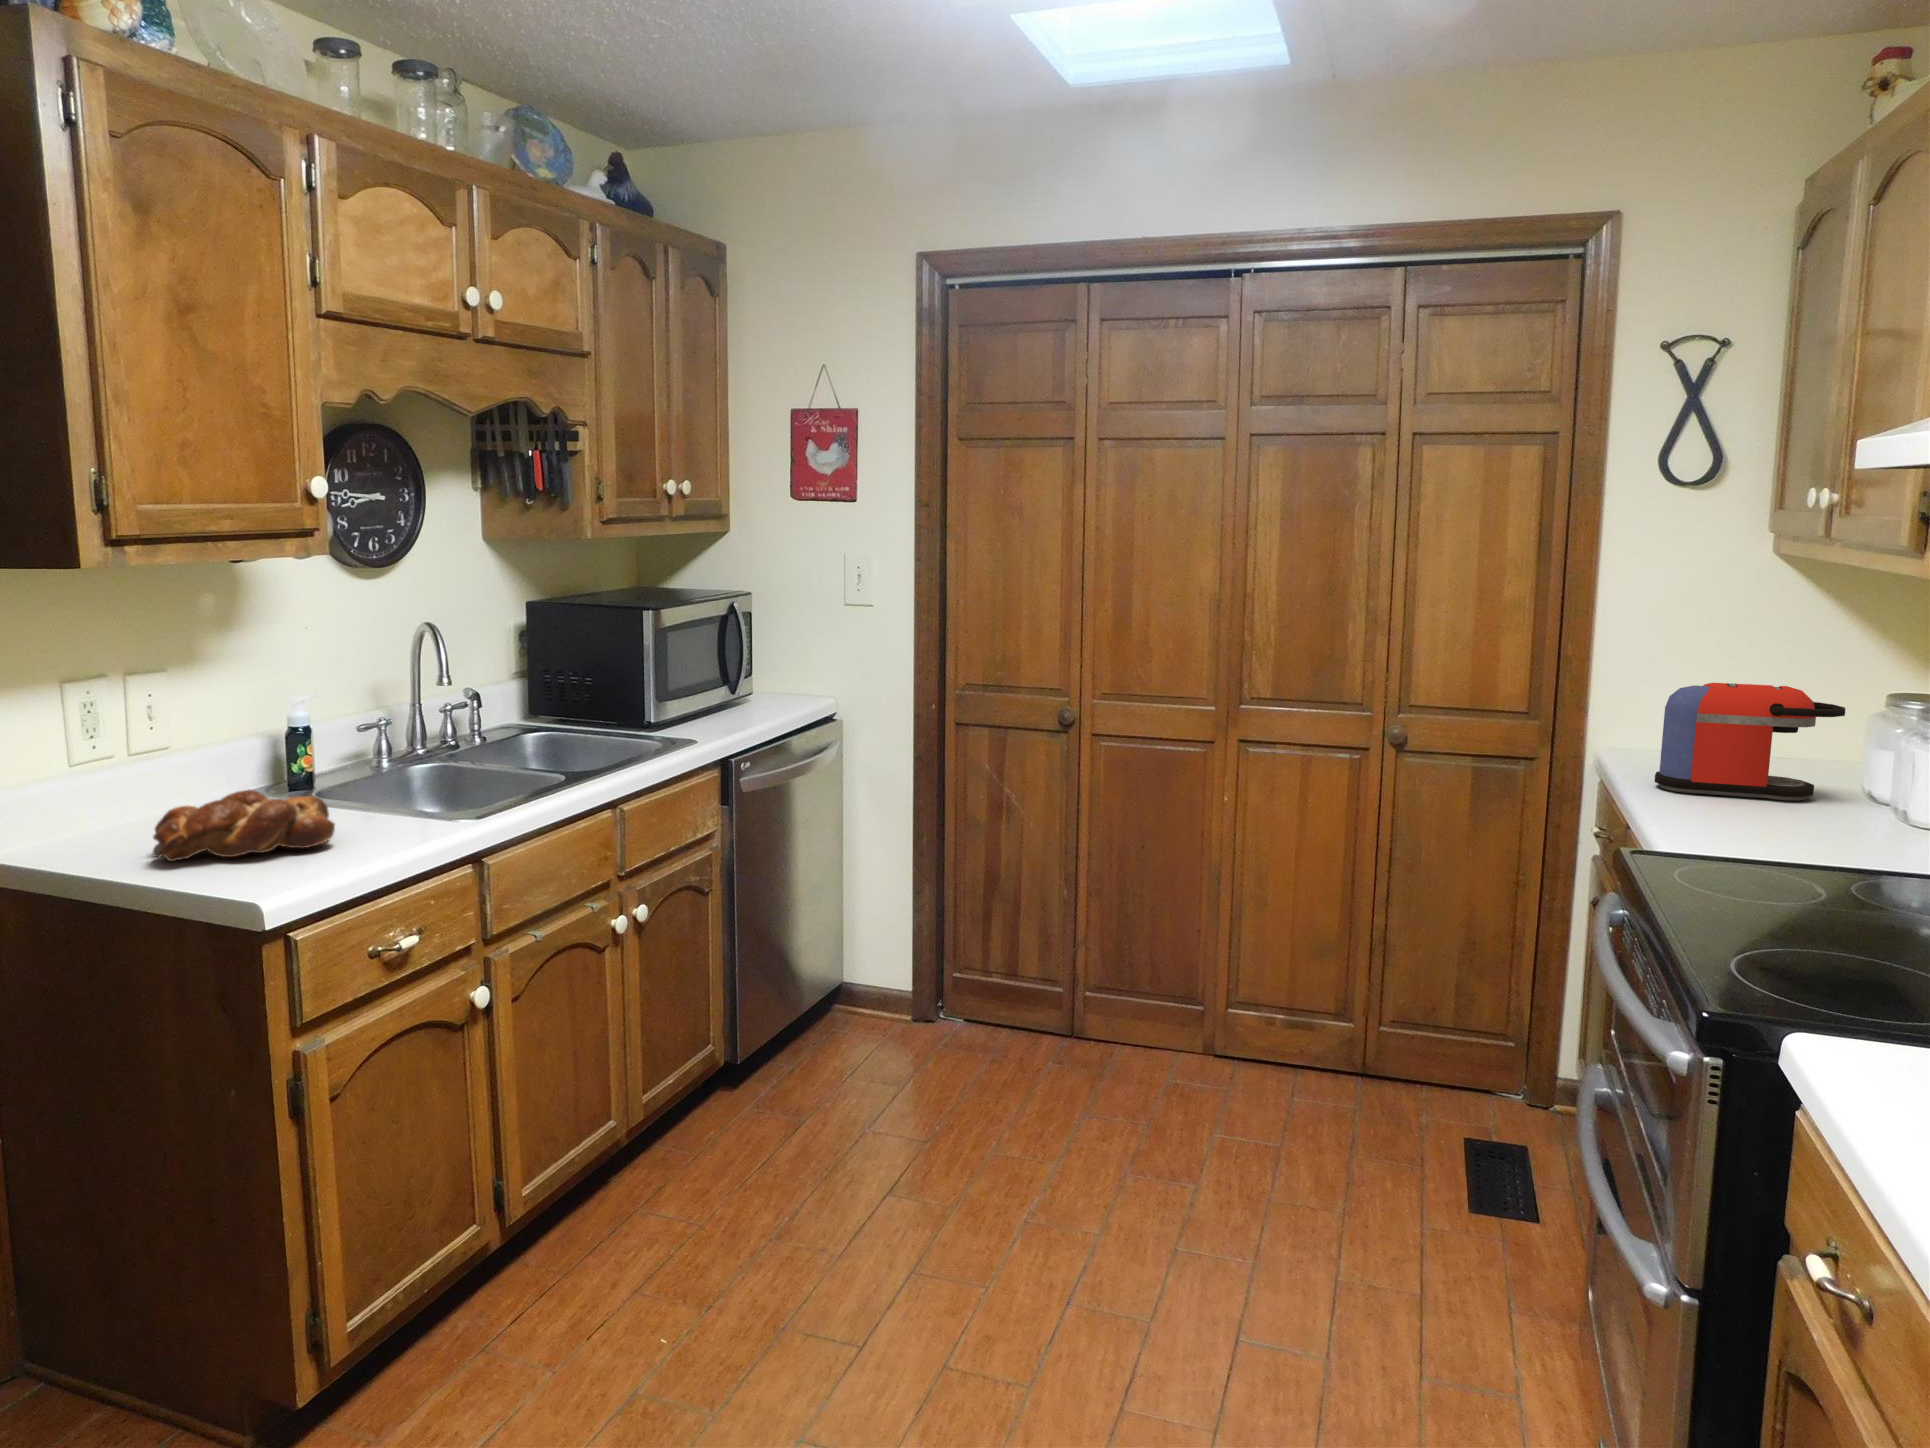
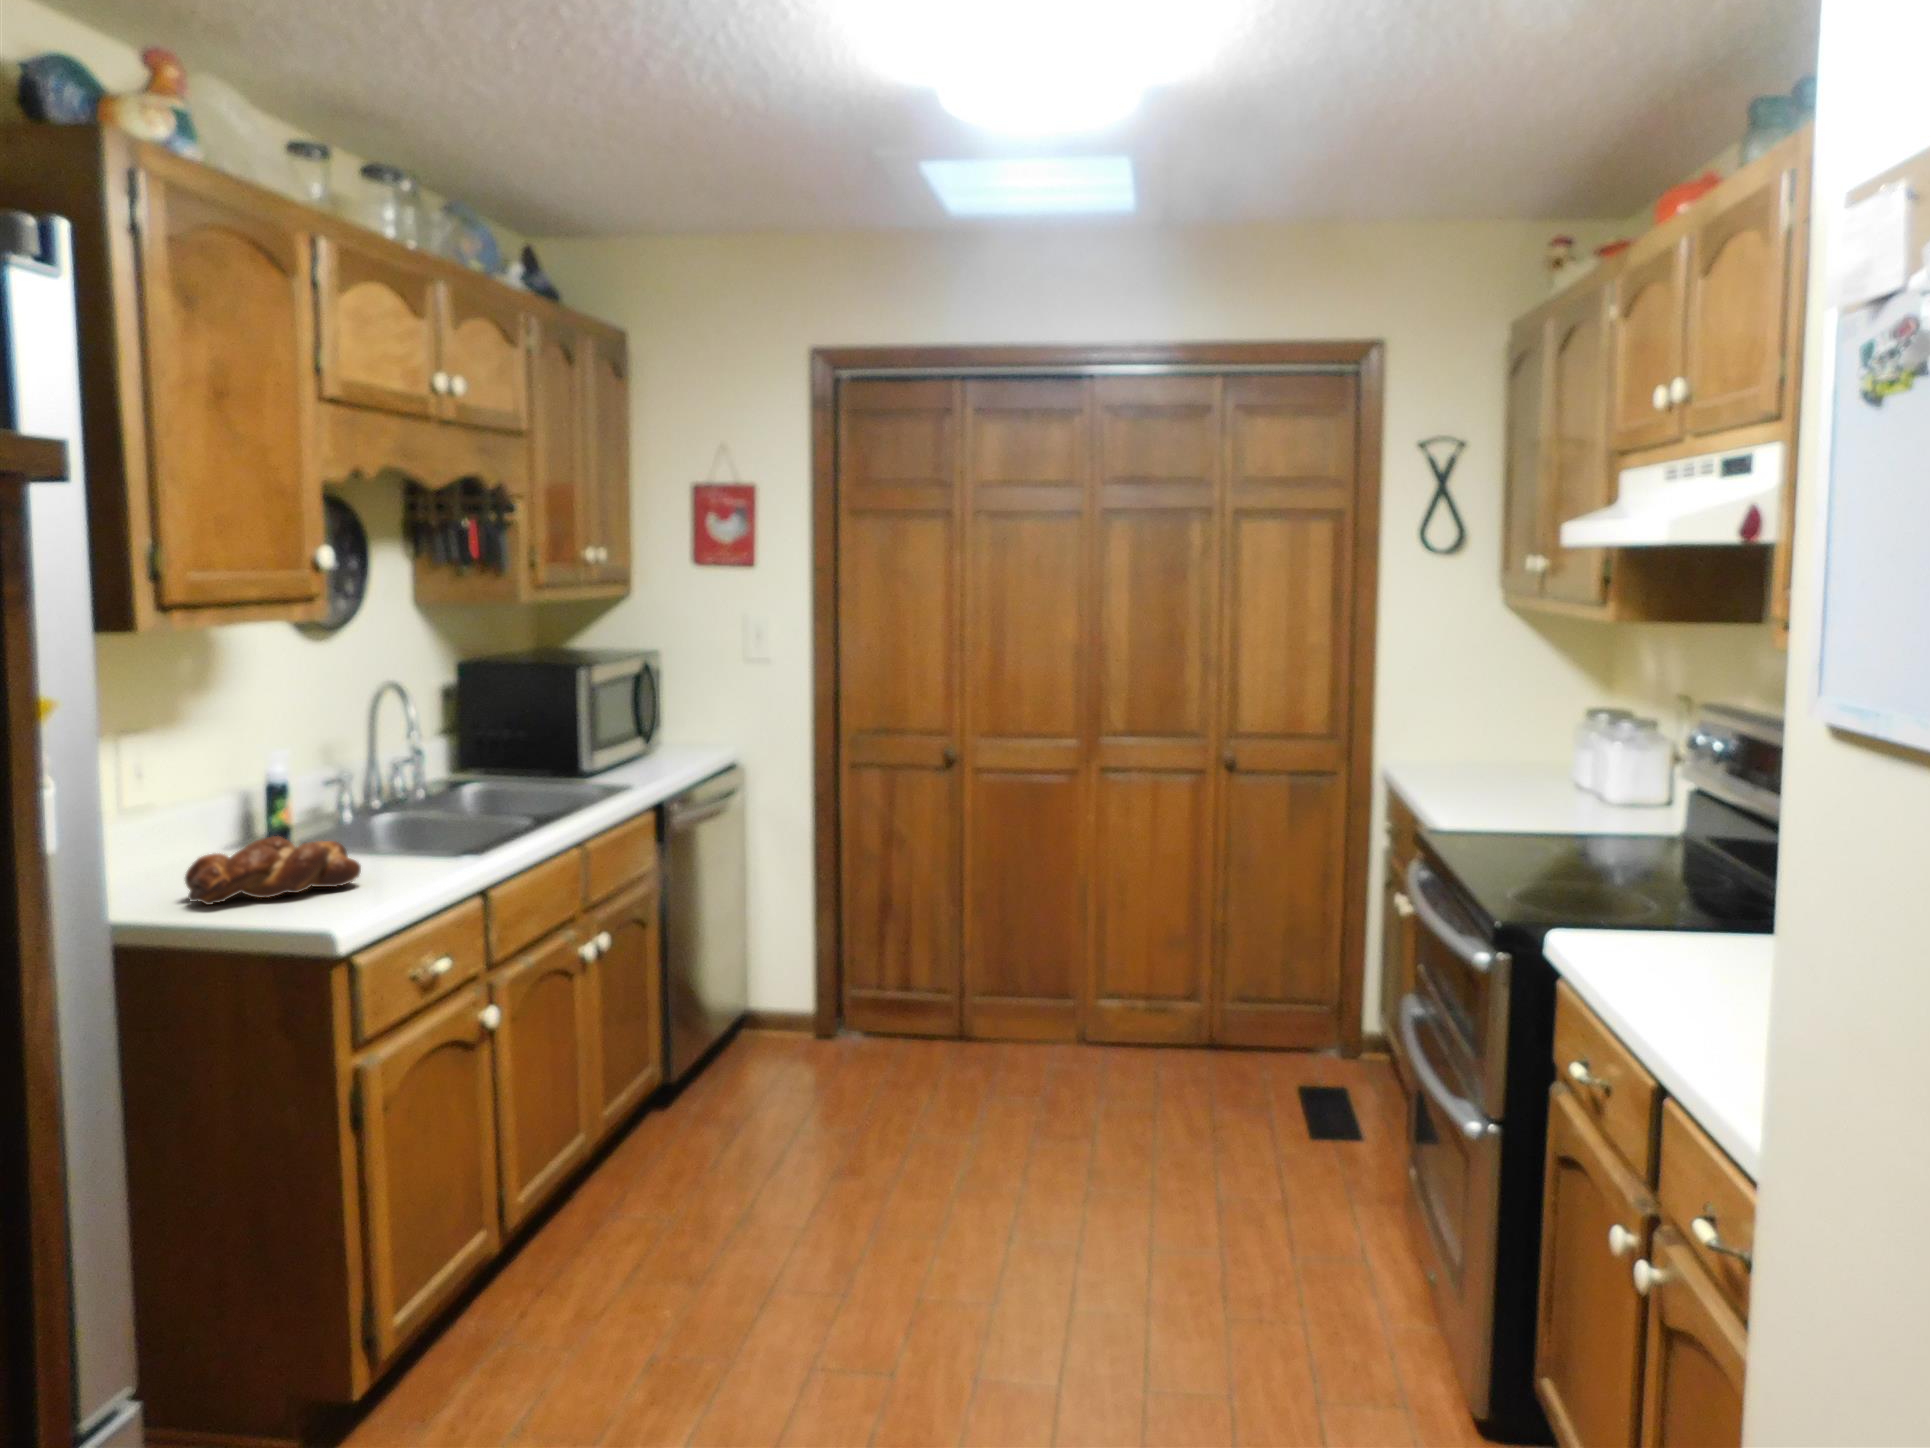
coffee maker: present [1655,683,1845,800] -> none [1429,704,1556,791]

